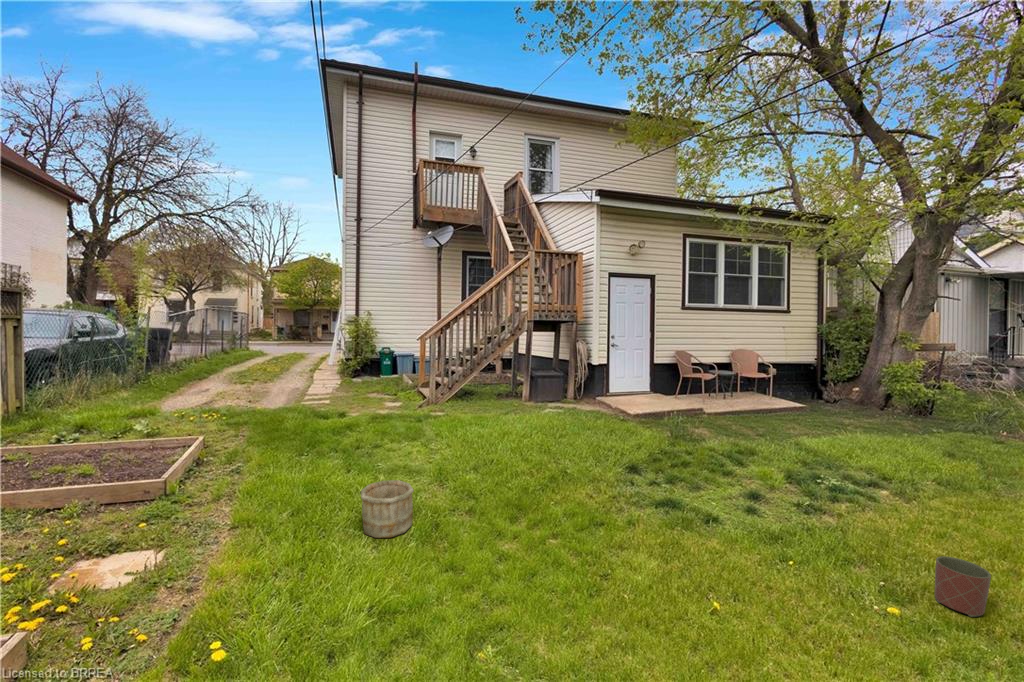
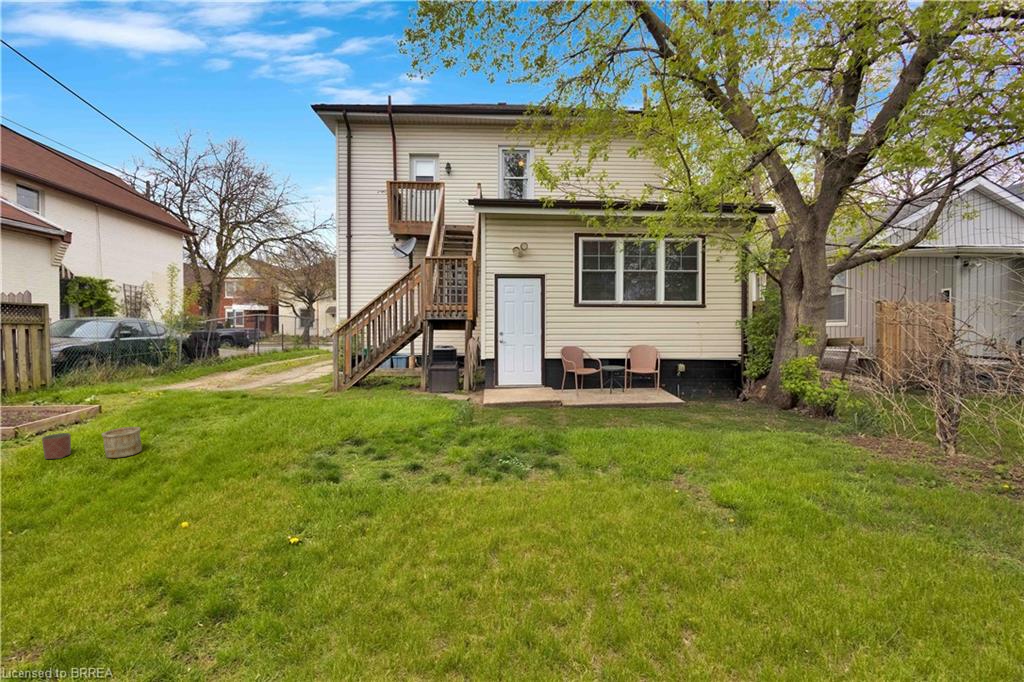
planter: present [935,556,991,617] -> present [42,433,71,459]

